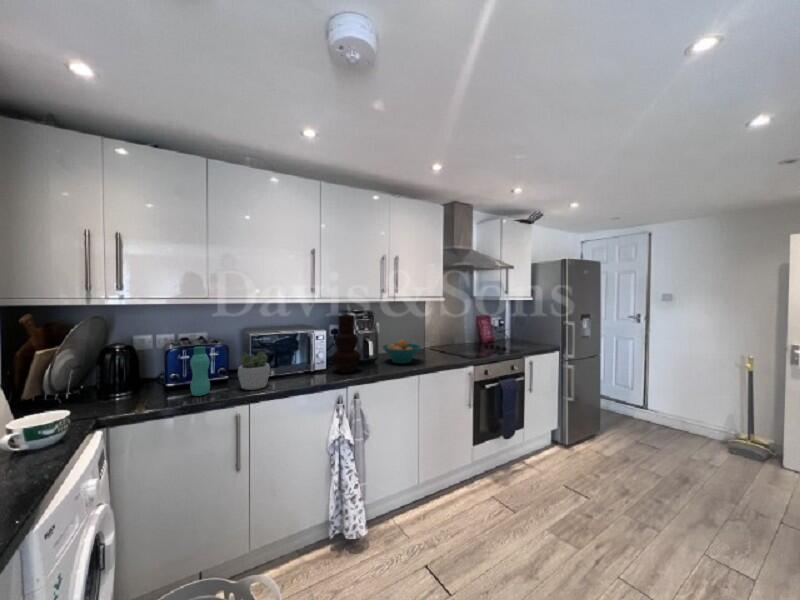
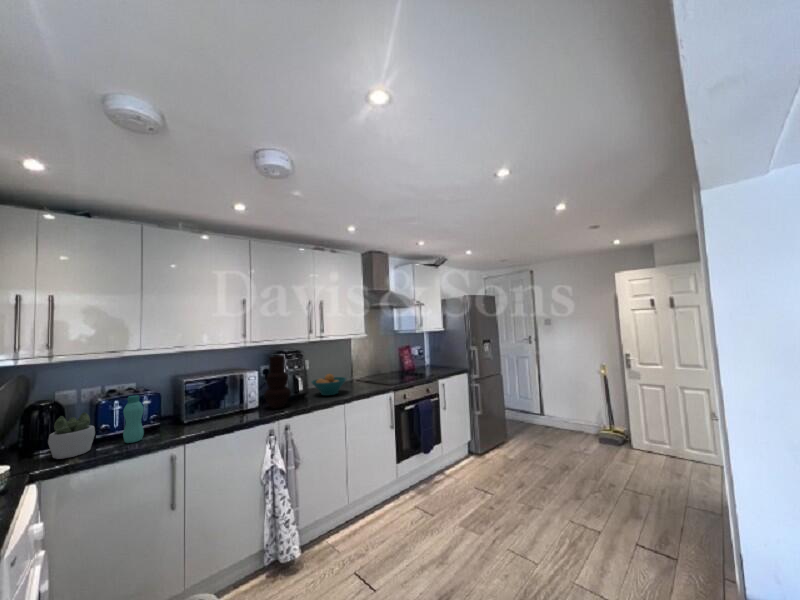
succulent plant: present [238,351,270,390] -> present [48,412,95,459]

